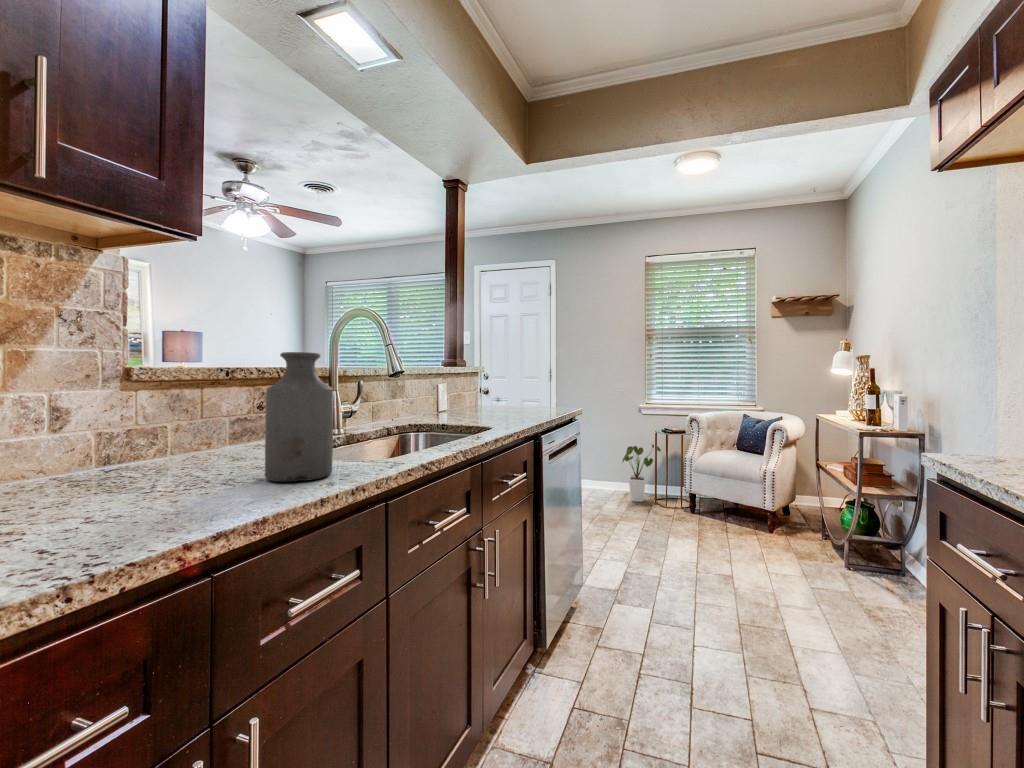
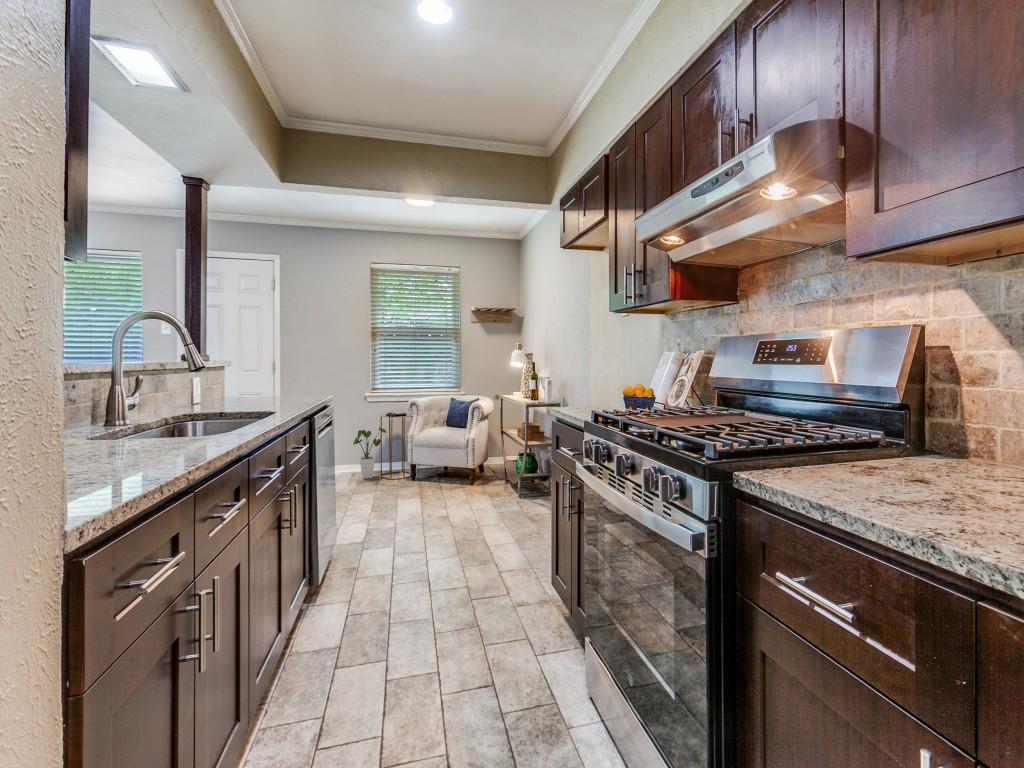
bottle: present [265,352,333,482] -> none [142,354,198,449]

